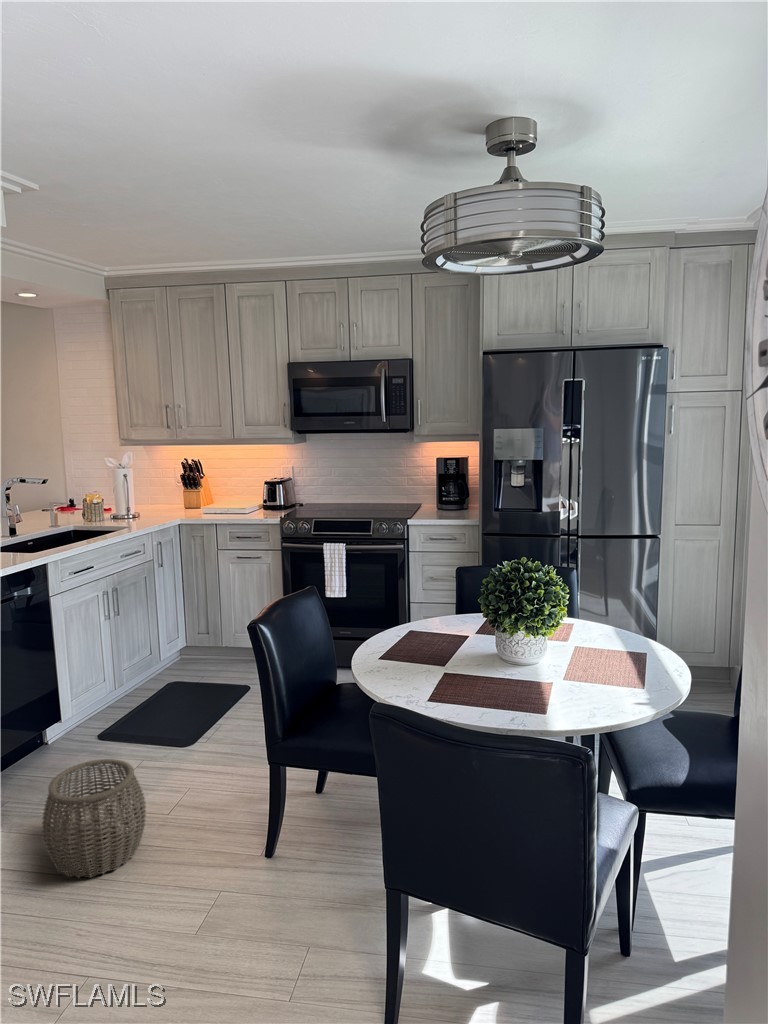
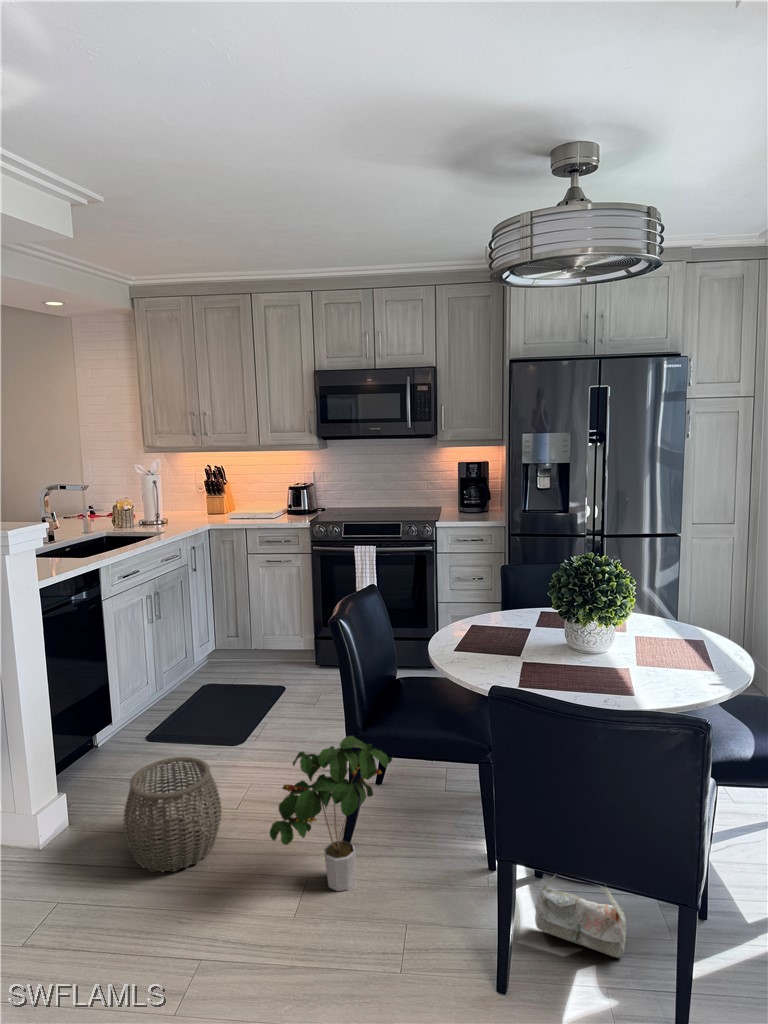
potted plant: none [177,740,316,905] -> present [270,736,392,891]
bag: none [446,874,537,990] -> present [535,874,626,958]

